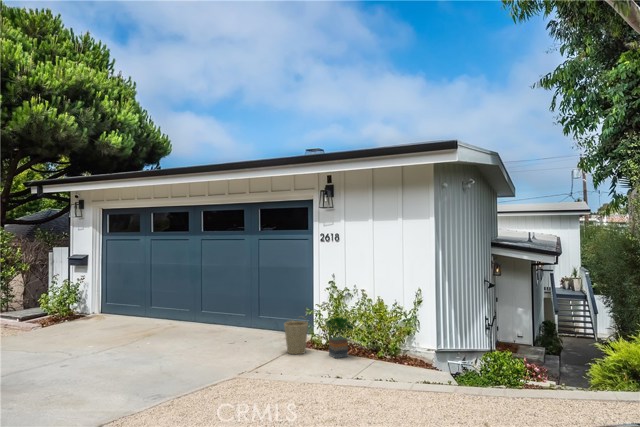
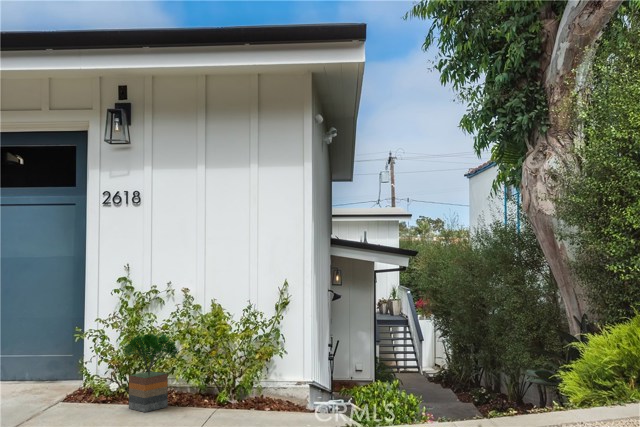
basket: present [284,321,308,354] -> none [32,340,84,415]

